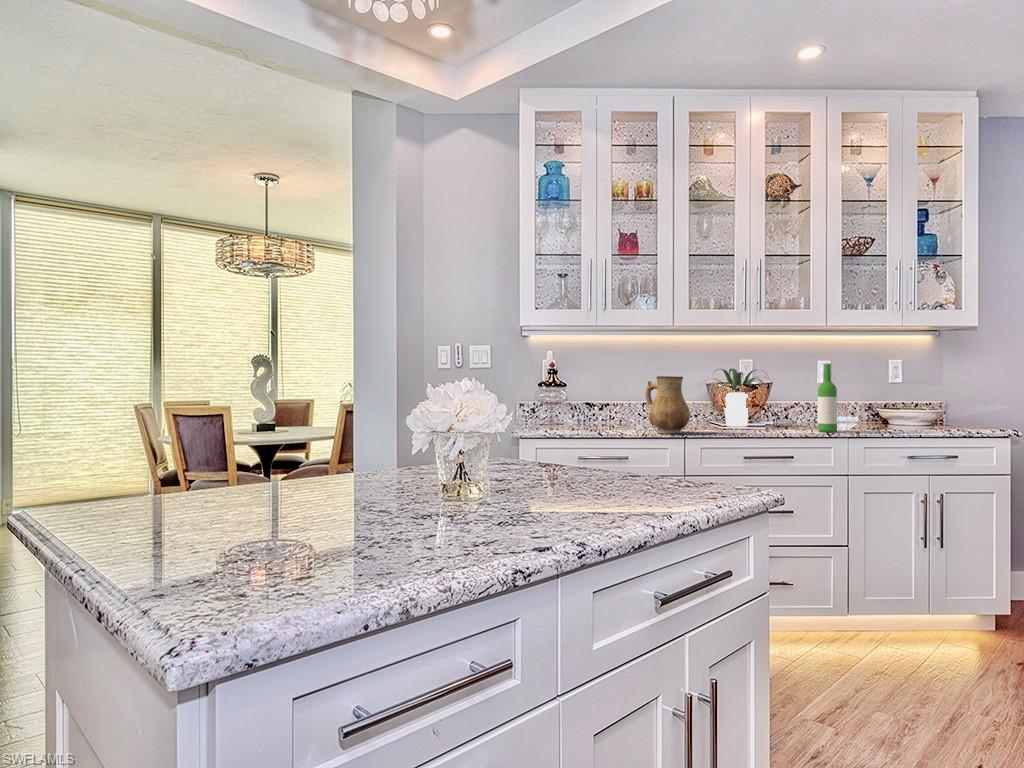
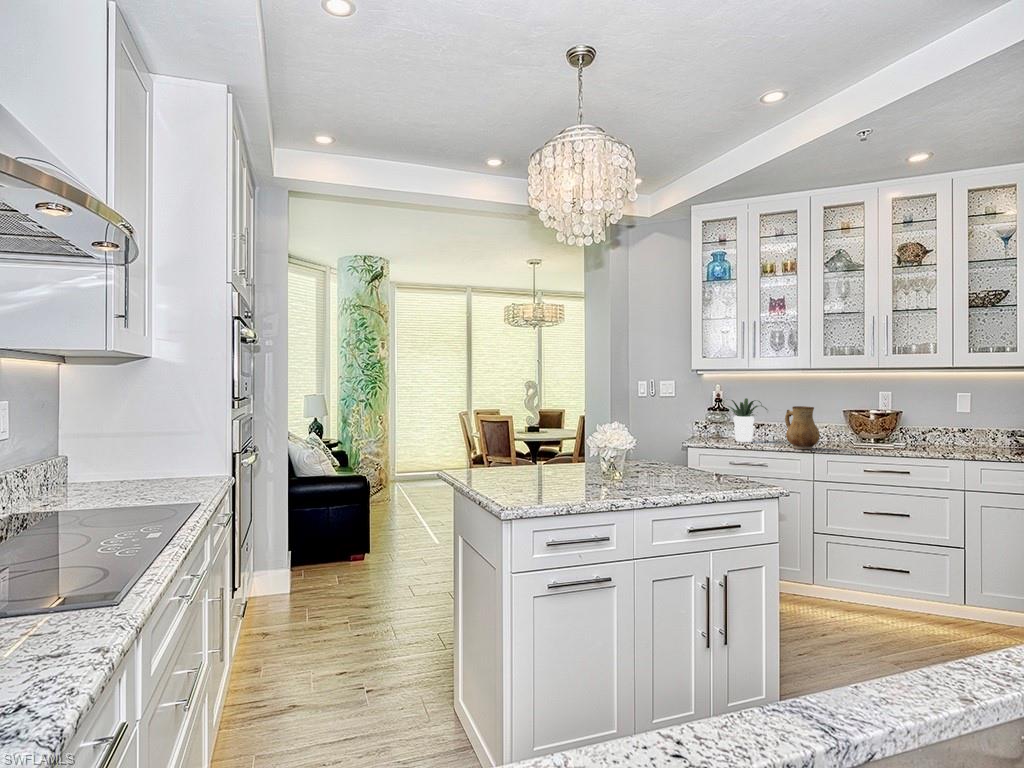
wine bottle: present [818,364,837,432] -> none [939,399,957,454]
potted plant: present [715,368,767,427] -> present [728,398,767,442]

